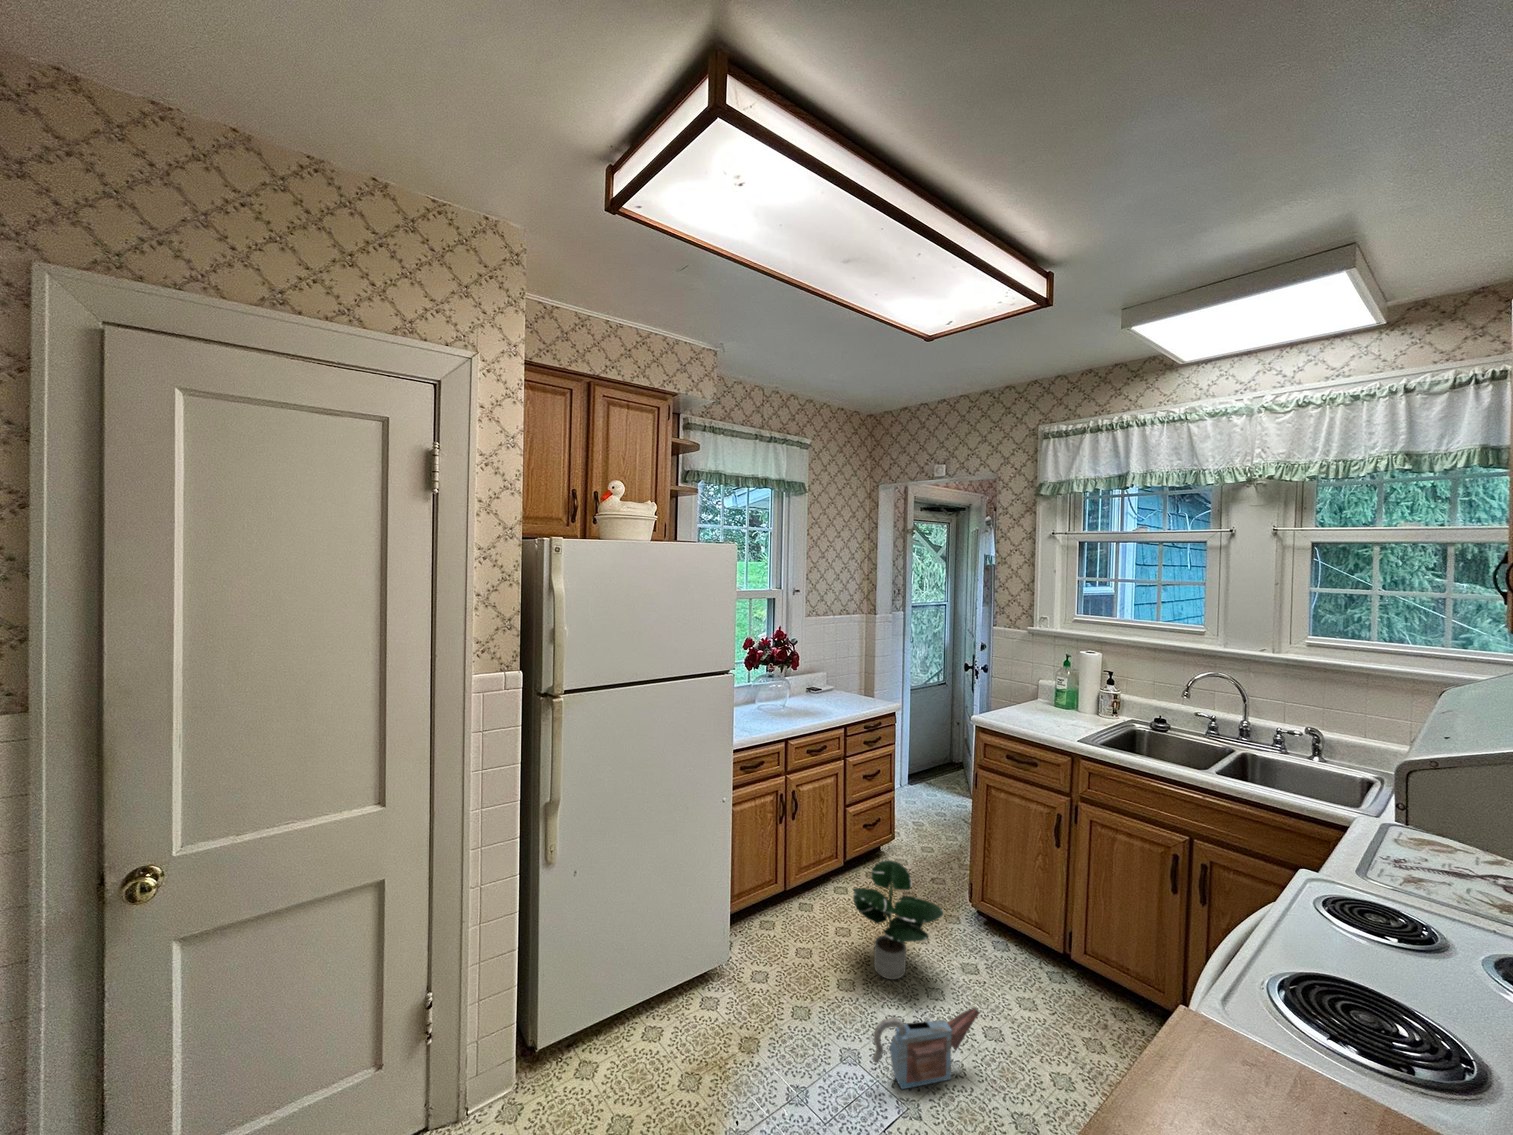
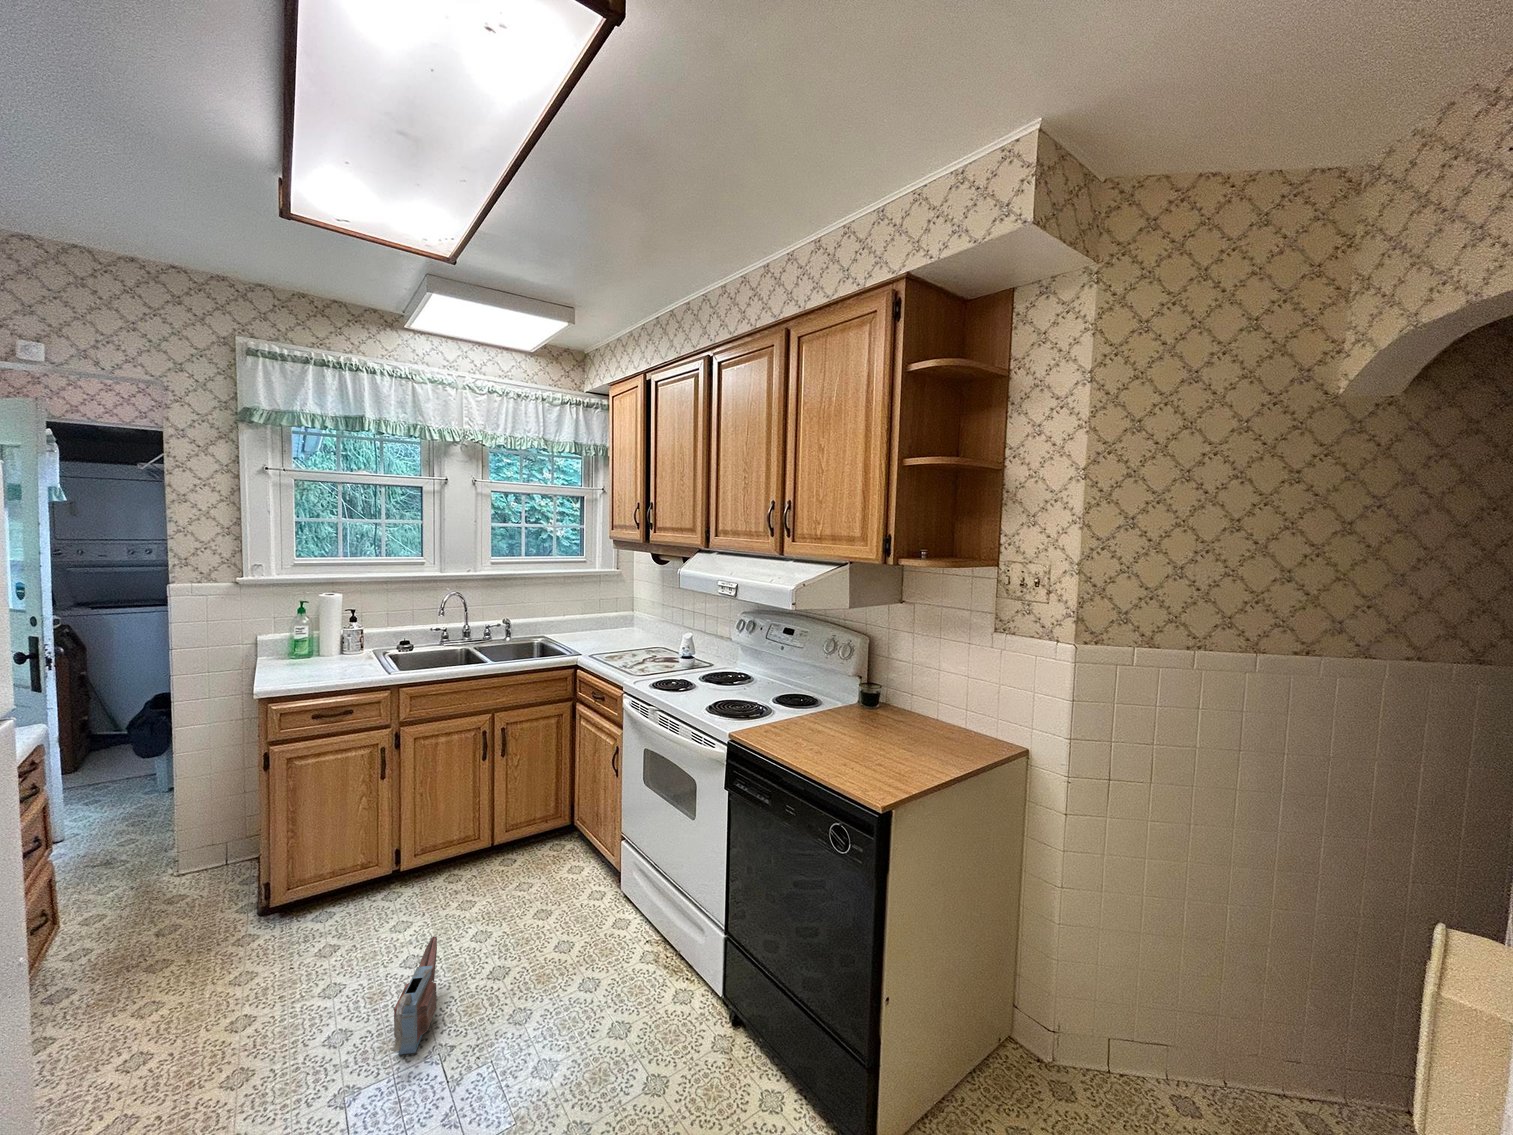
potted plant: present [853,860,943,979] -> none [192,895,332,1030]

